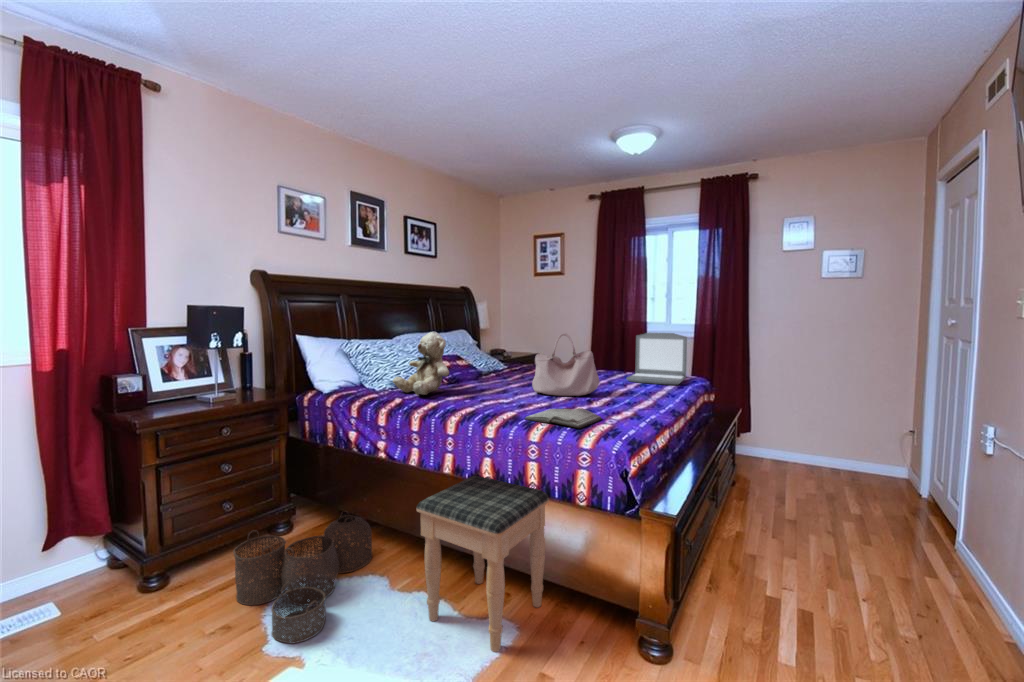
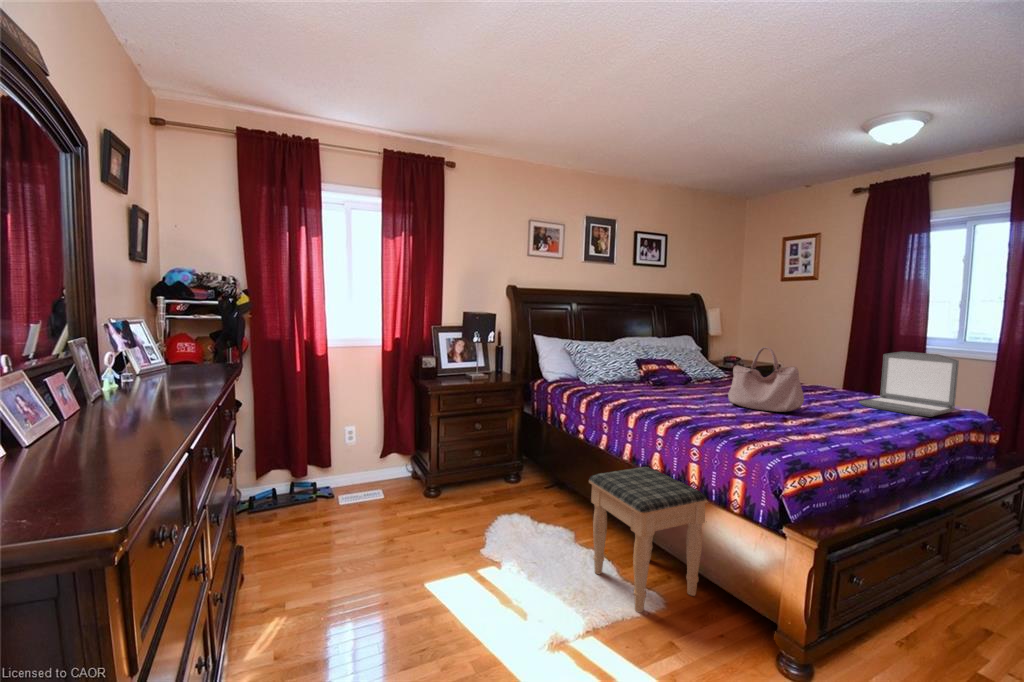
teddy bear: present [393,332,449,396] -> none [599,338,645,393]
diary: present [525,408,602,428] -> none [695,419,779,440]
woven basket: present [233,514,372,644] -> none [474,473,570,555]

